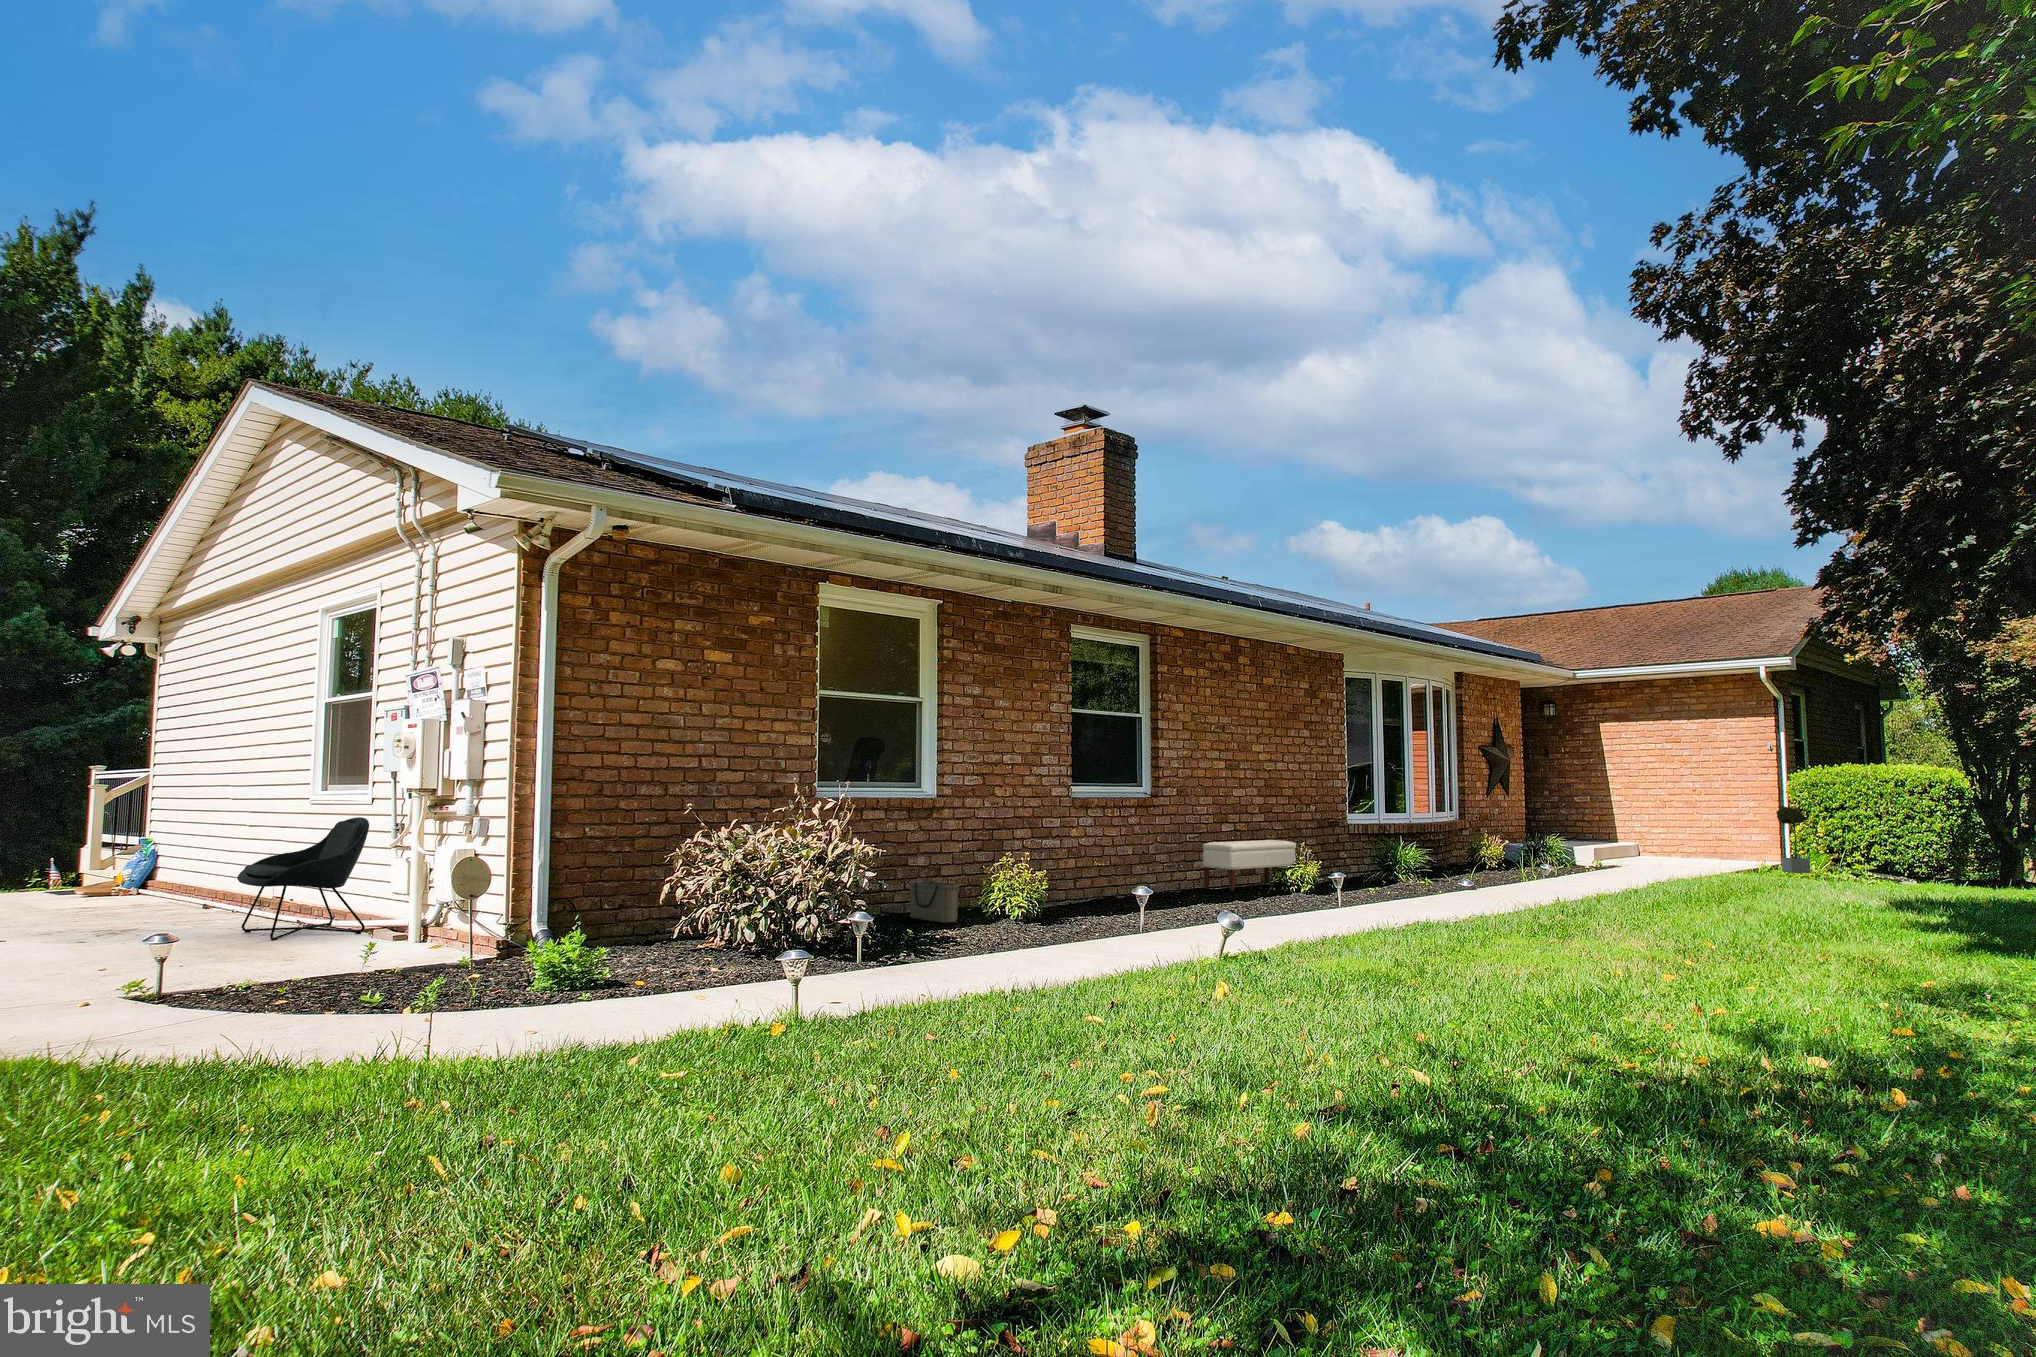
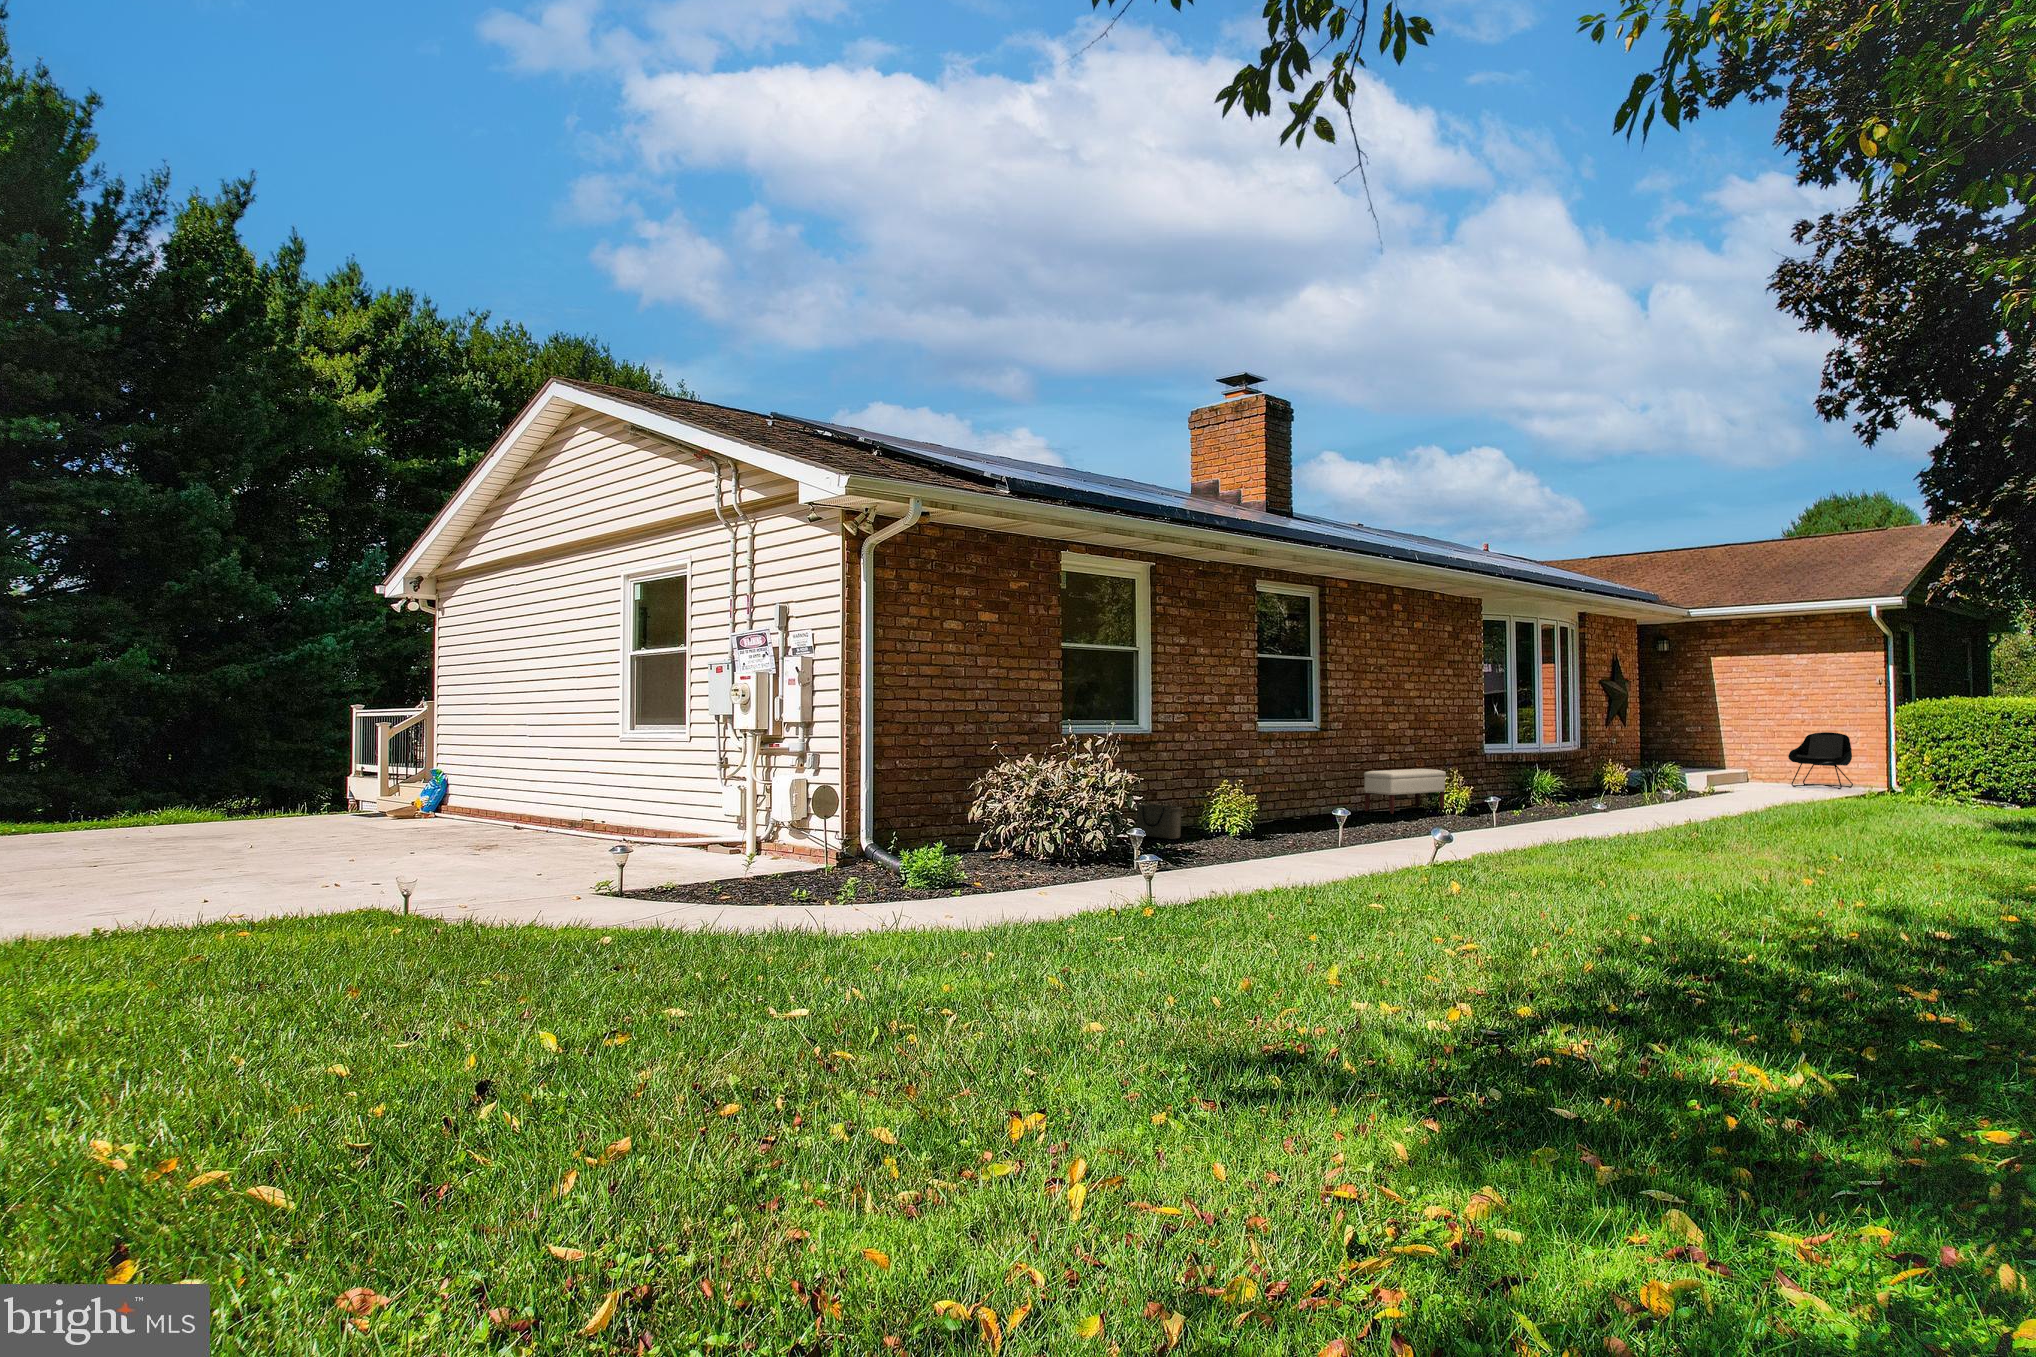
potted tree: present [1776,806,1811,873] -> none [1885,736,1917,798]
lounge chair: present [237,817,369,940] -> present [1788,732,1853,789]

